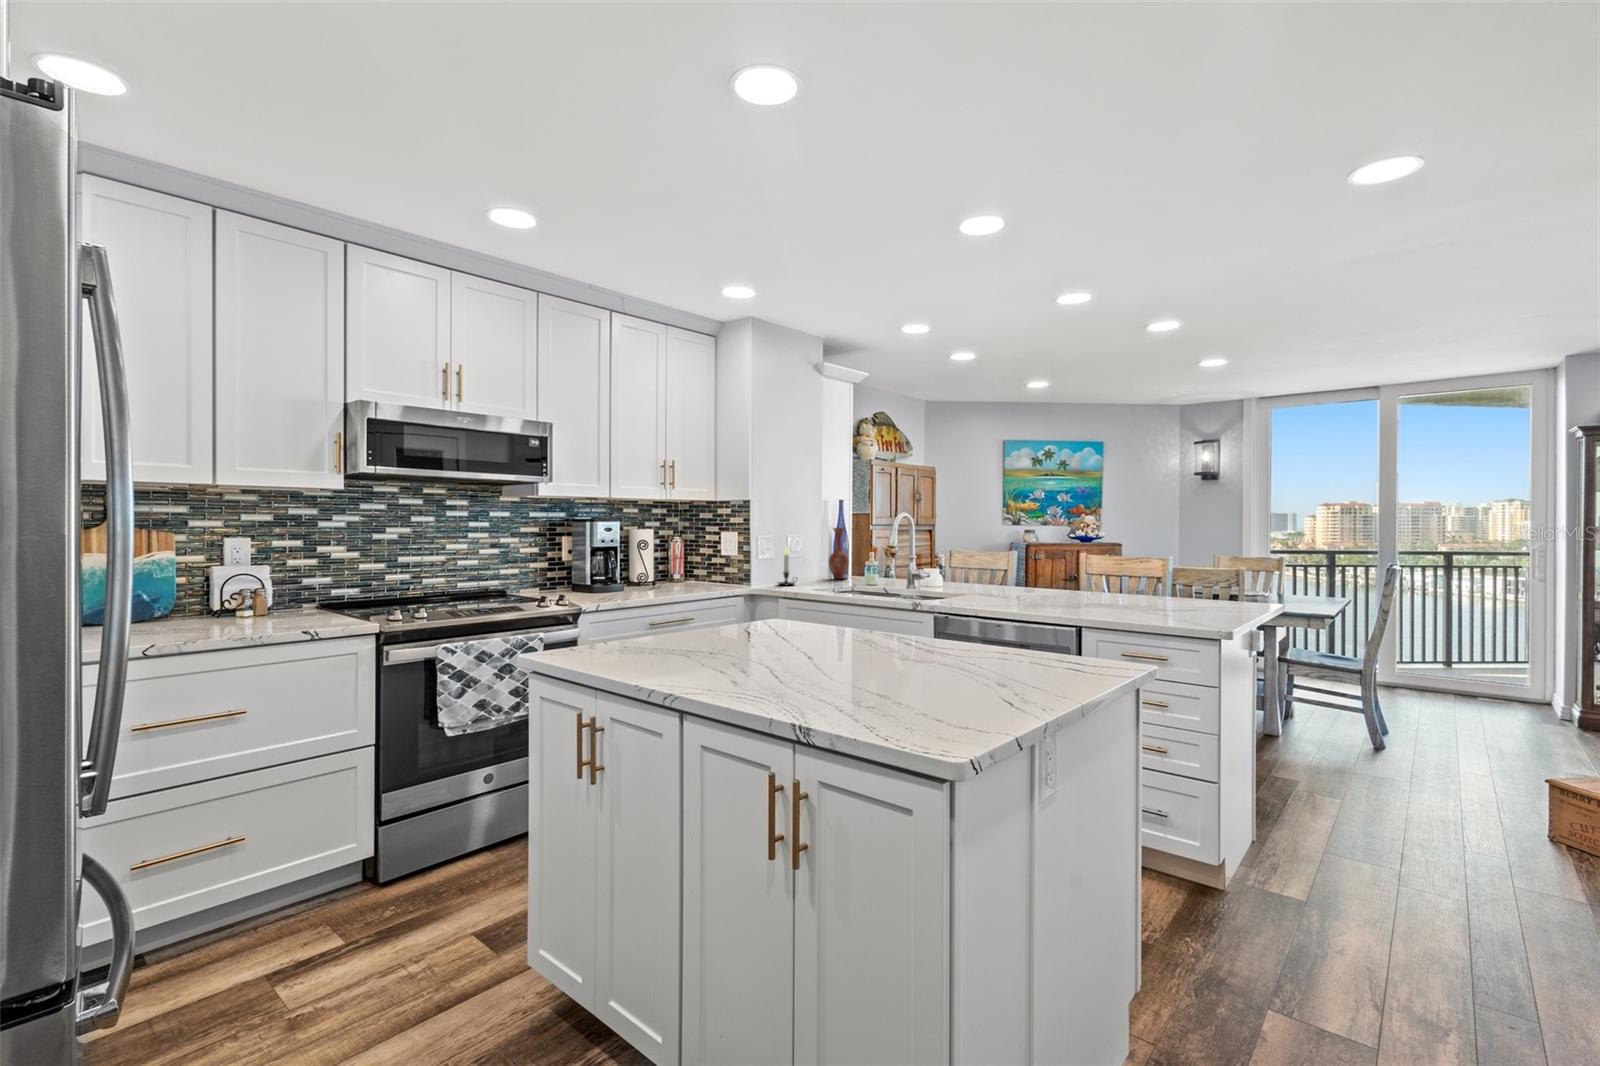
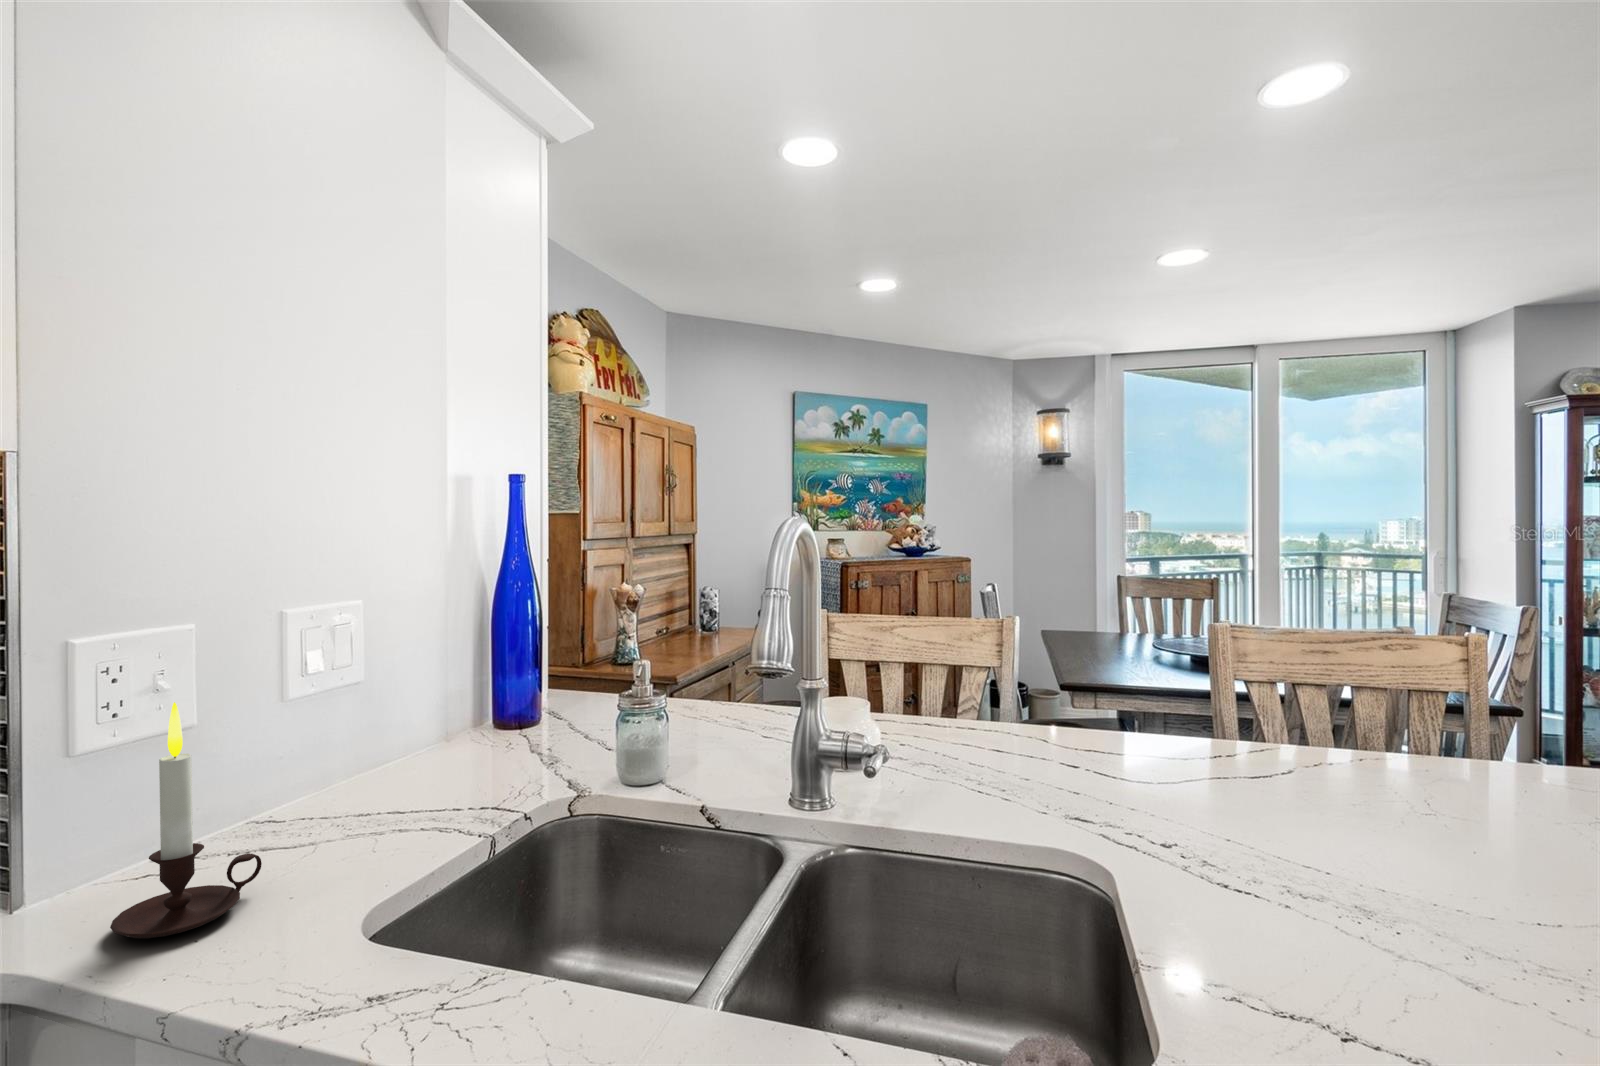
vase: present [828,528,849,579] -> none [452,573,531,762]

